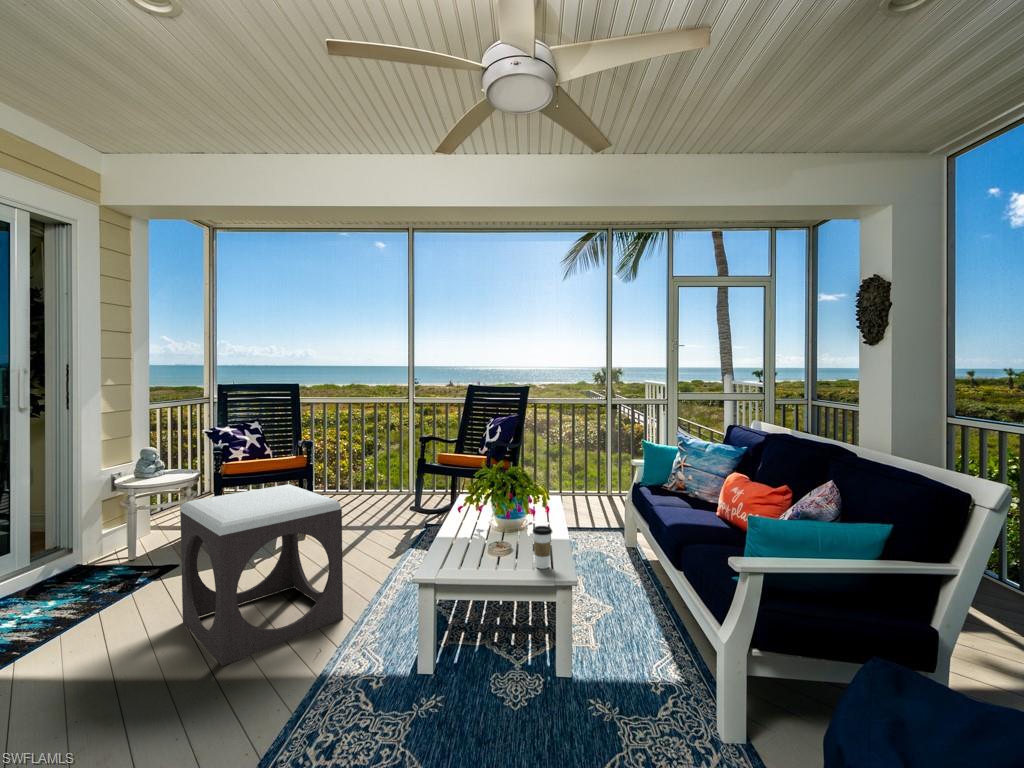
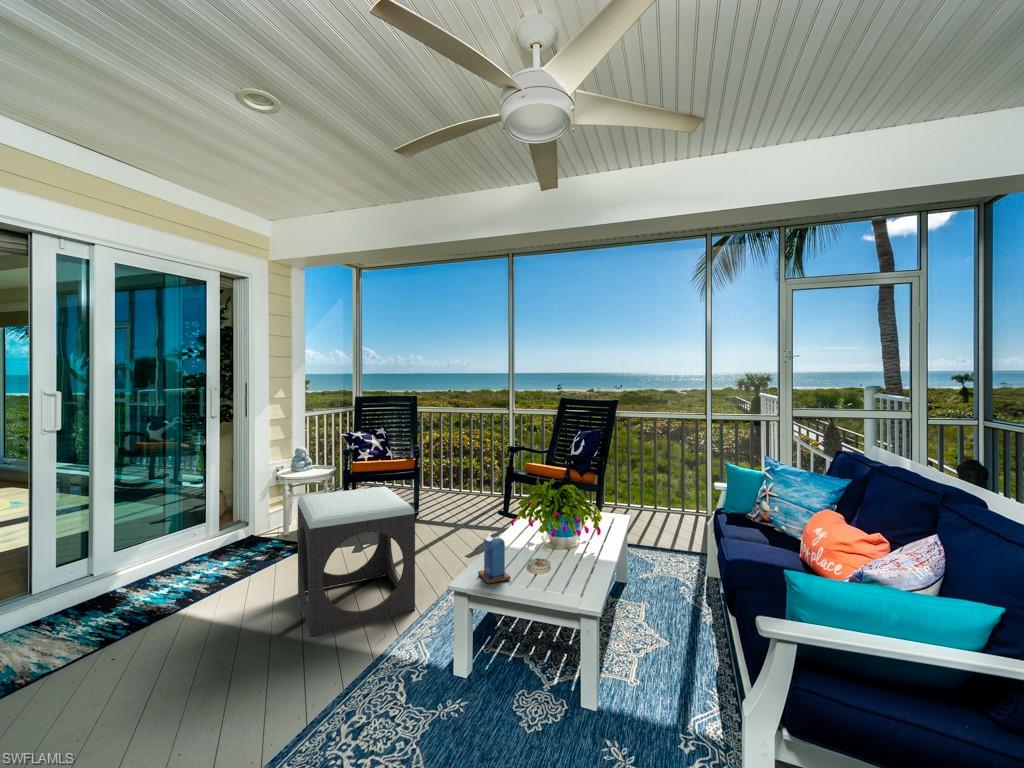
candle: none [436,516,473,570] -> present [478,532,510,584]
coffee cup: present [533,526,552,569] -> none [565,551,584,595]

